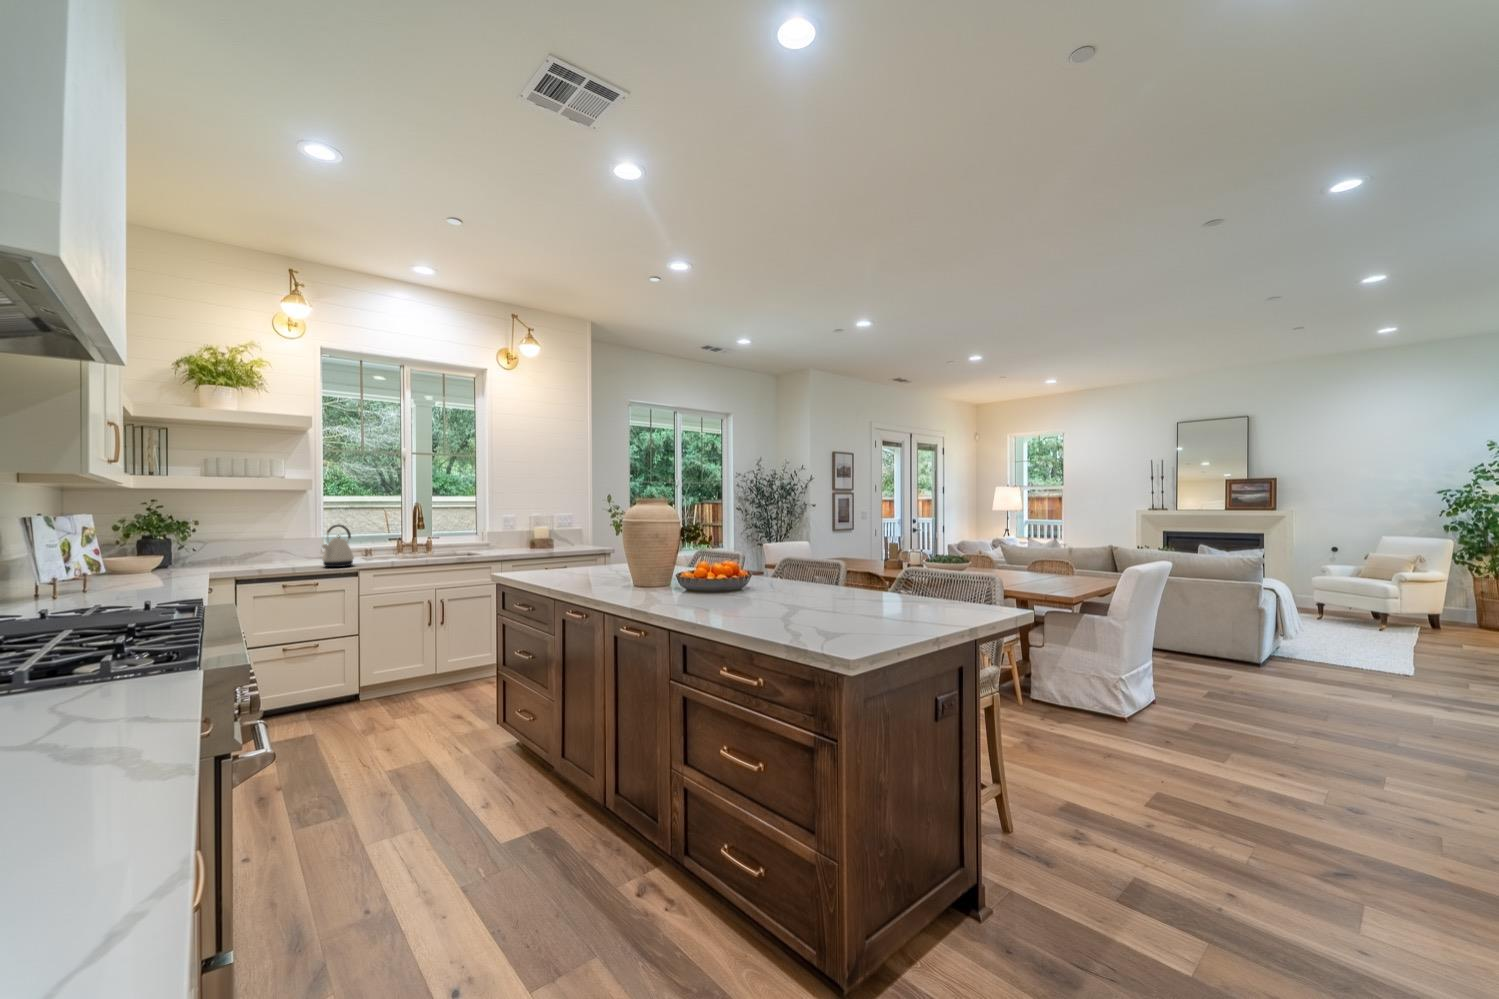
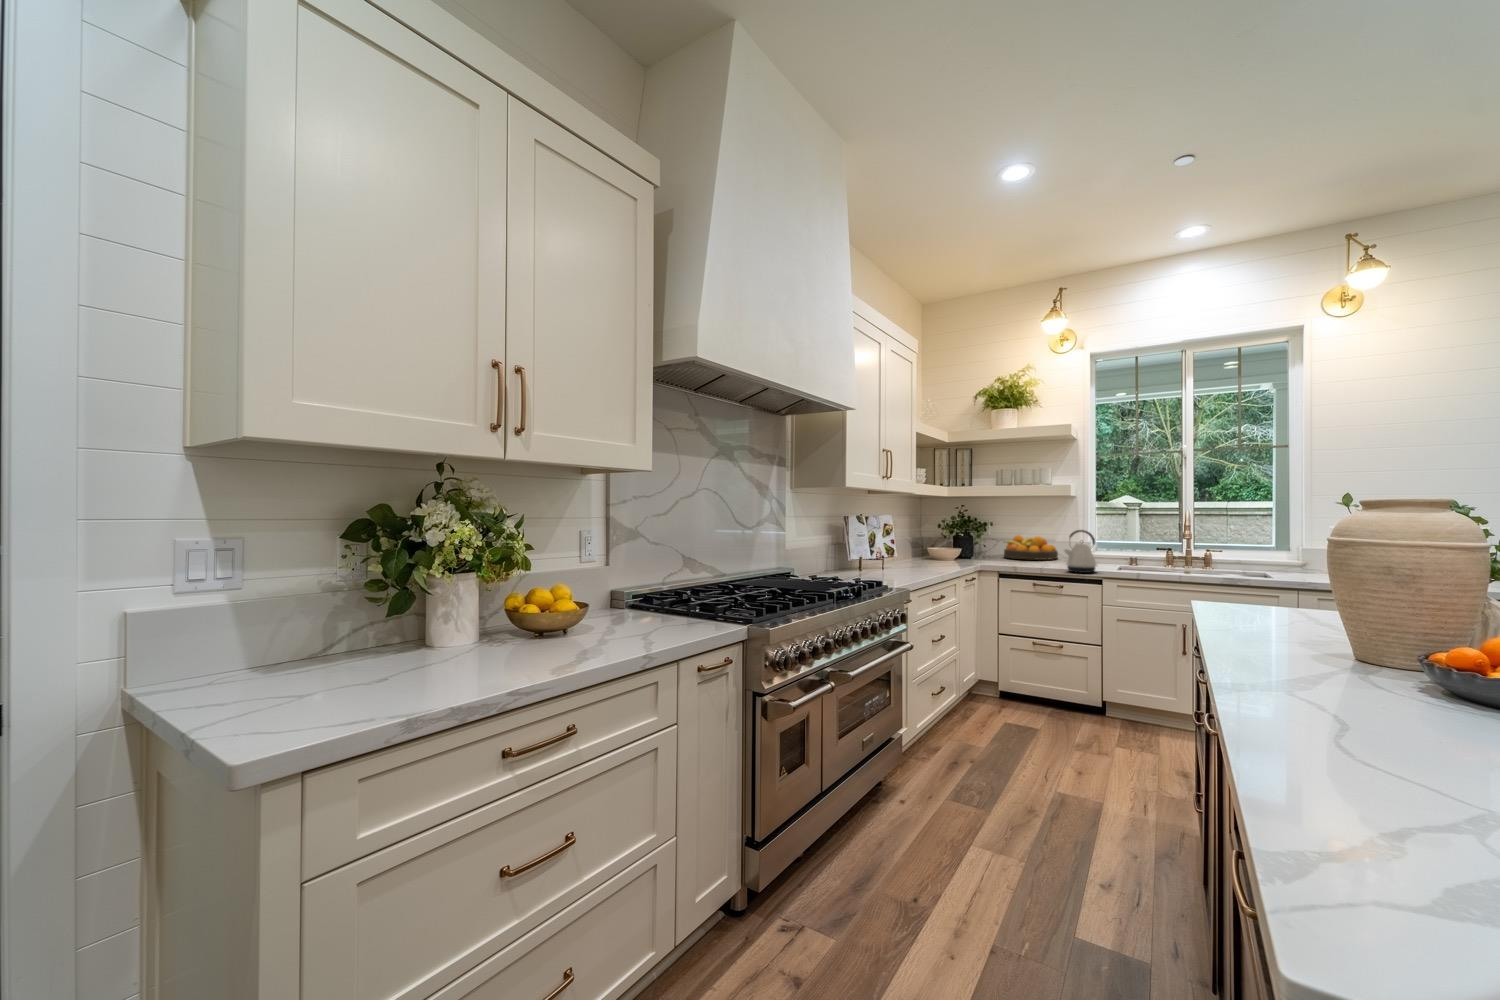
fruit bowl: none [214,535,286,562] -> present [1004,535,1058,560]

